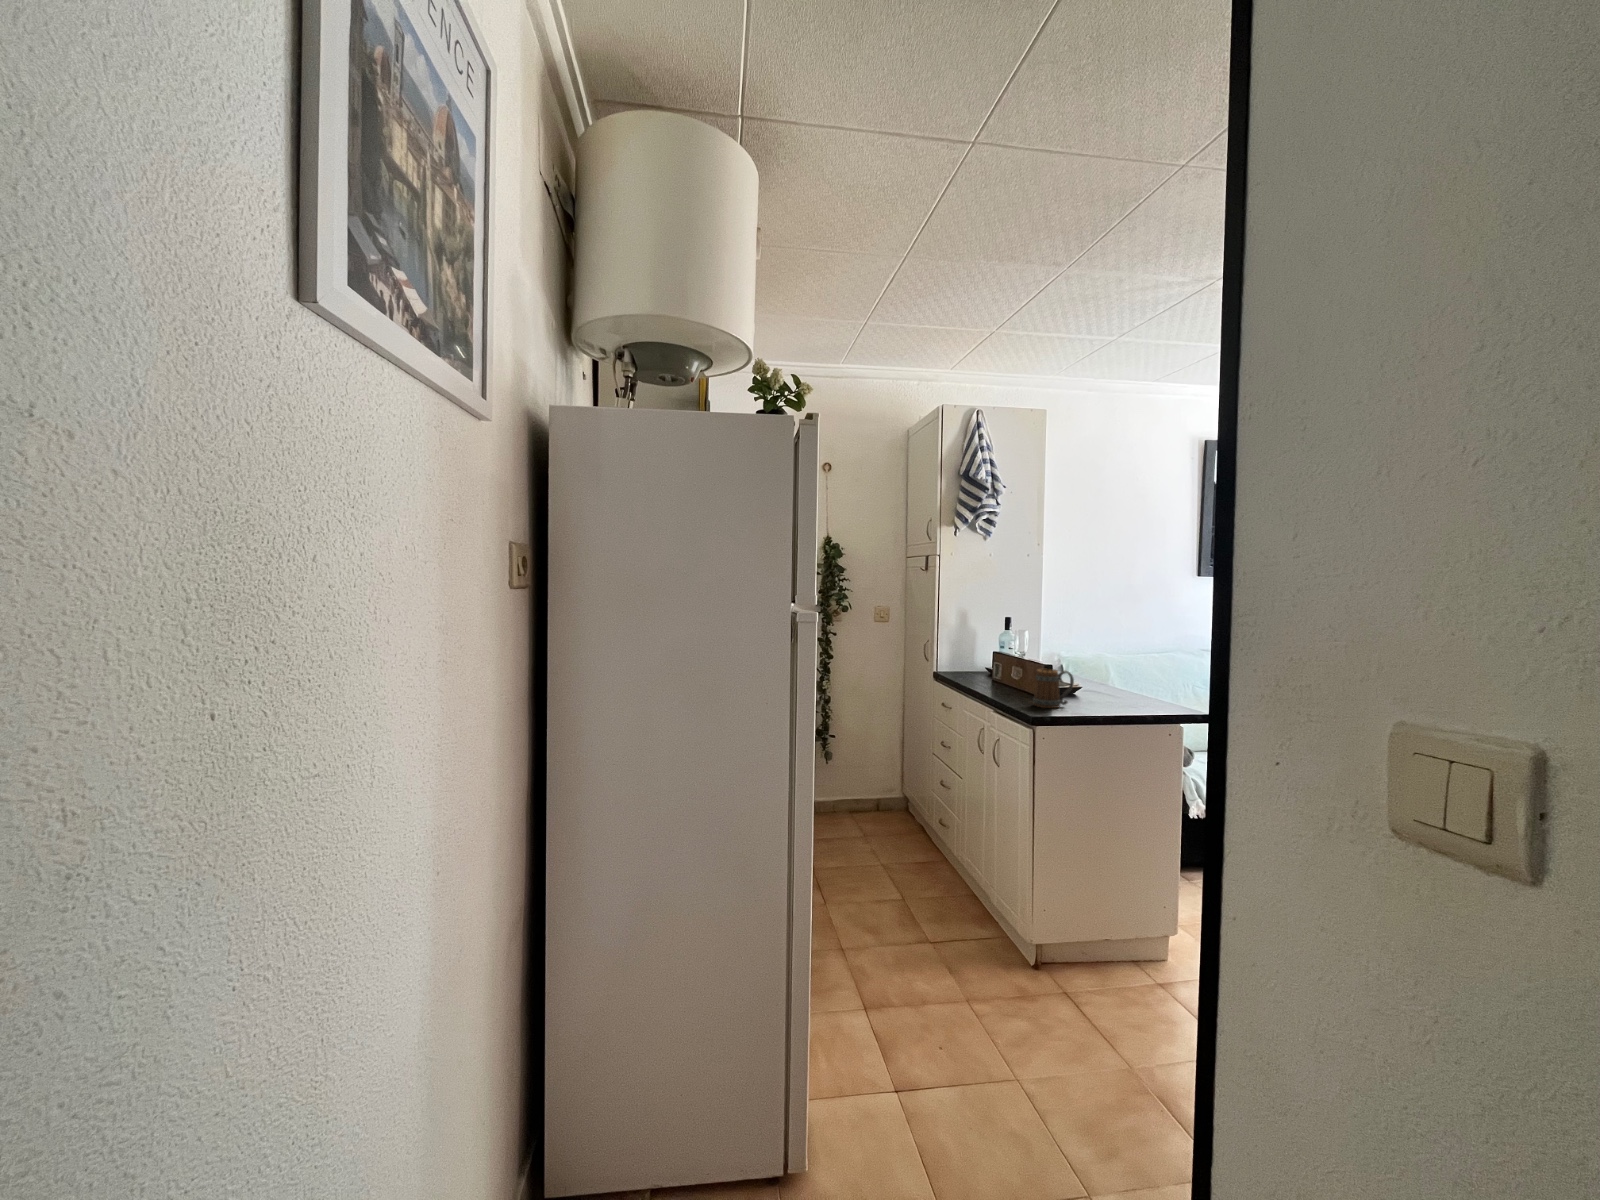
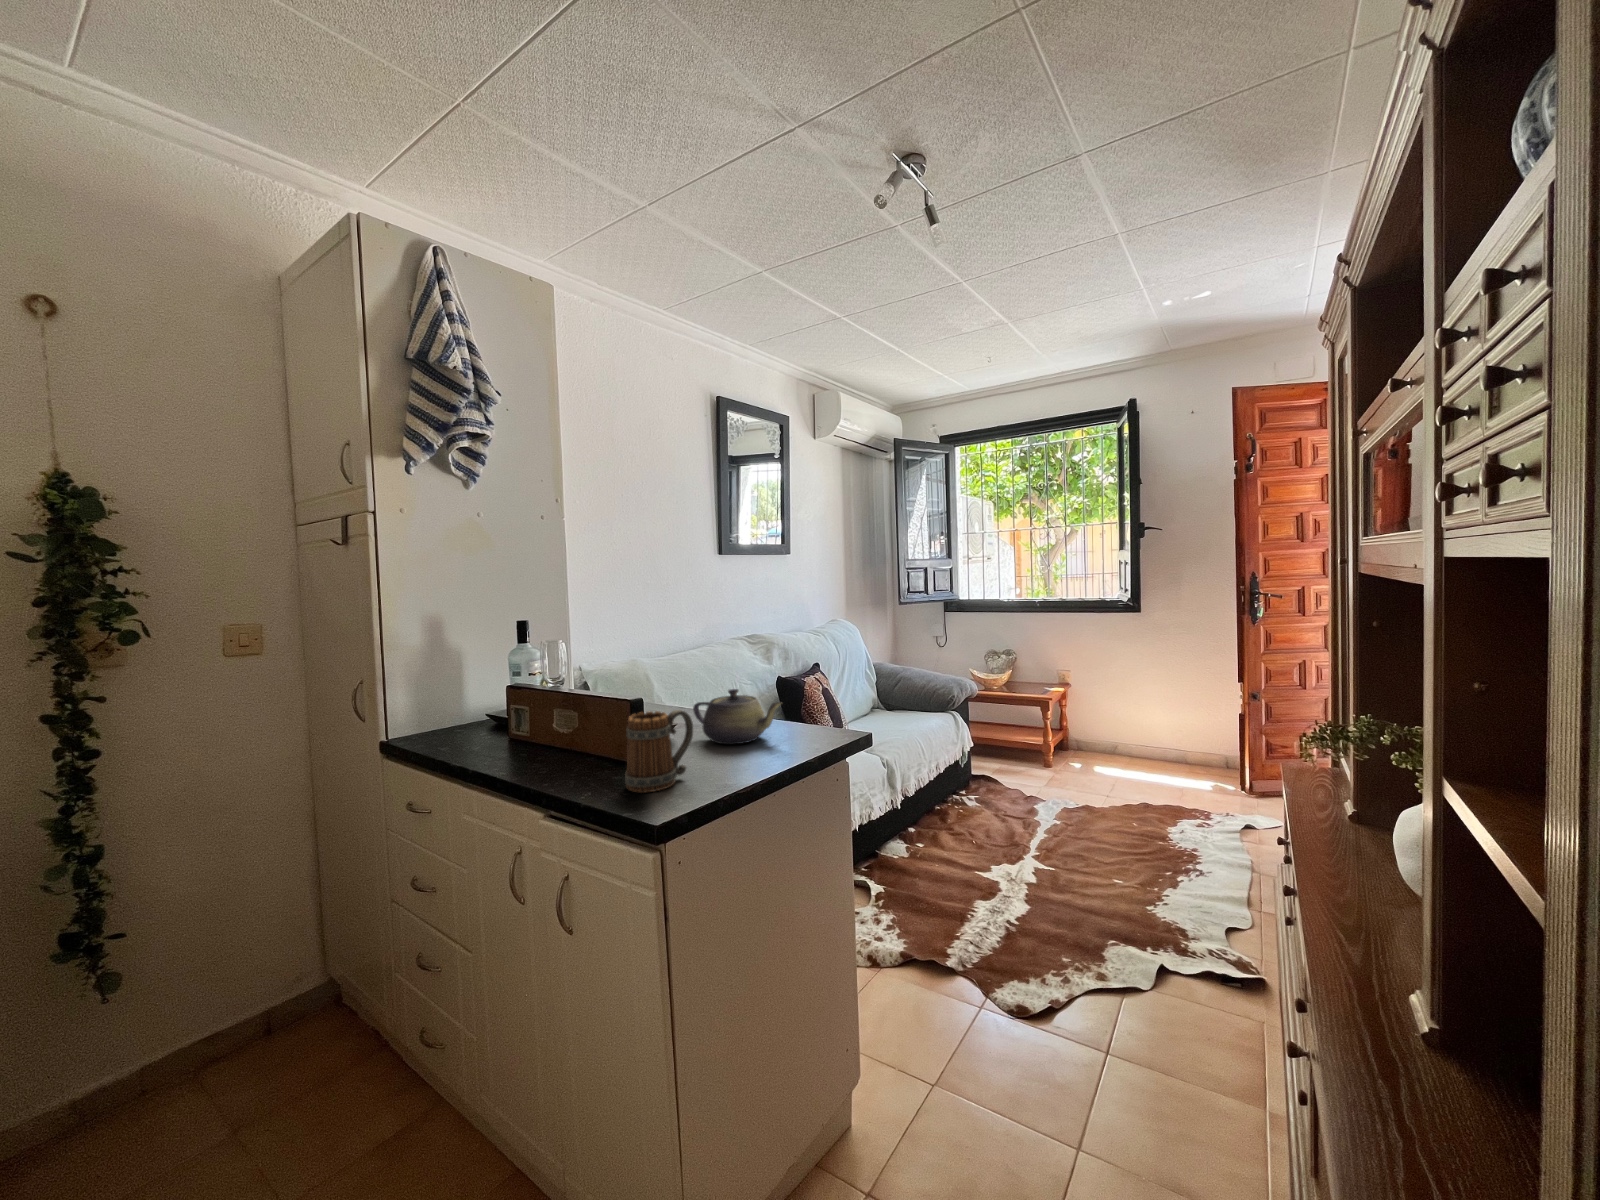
teapot: none [1094,670,1145,703] -> present [693,689,782,744]

